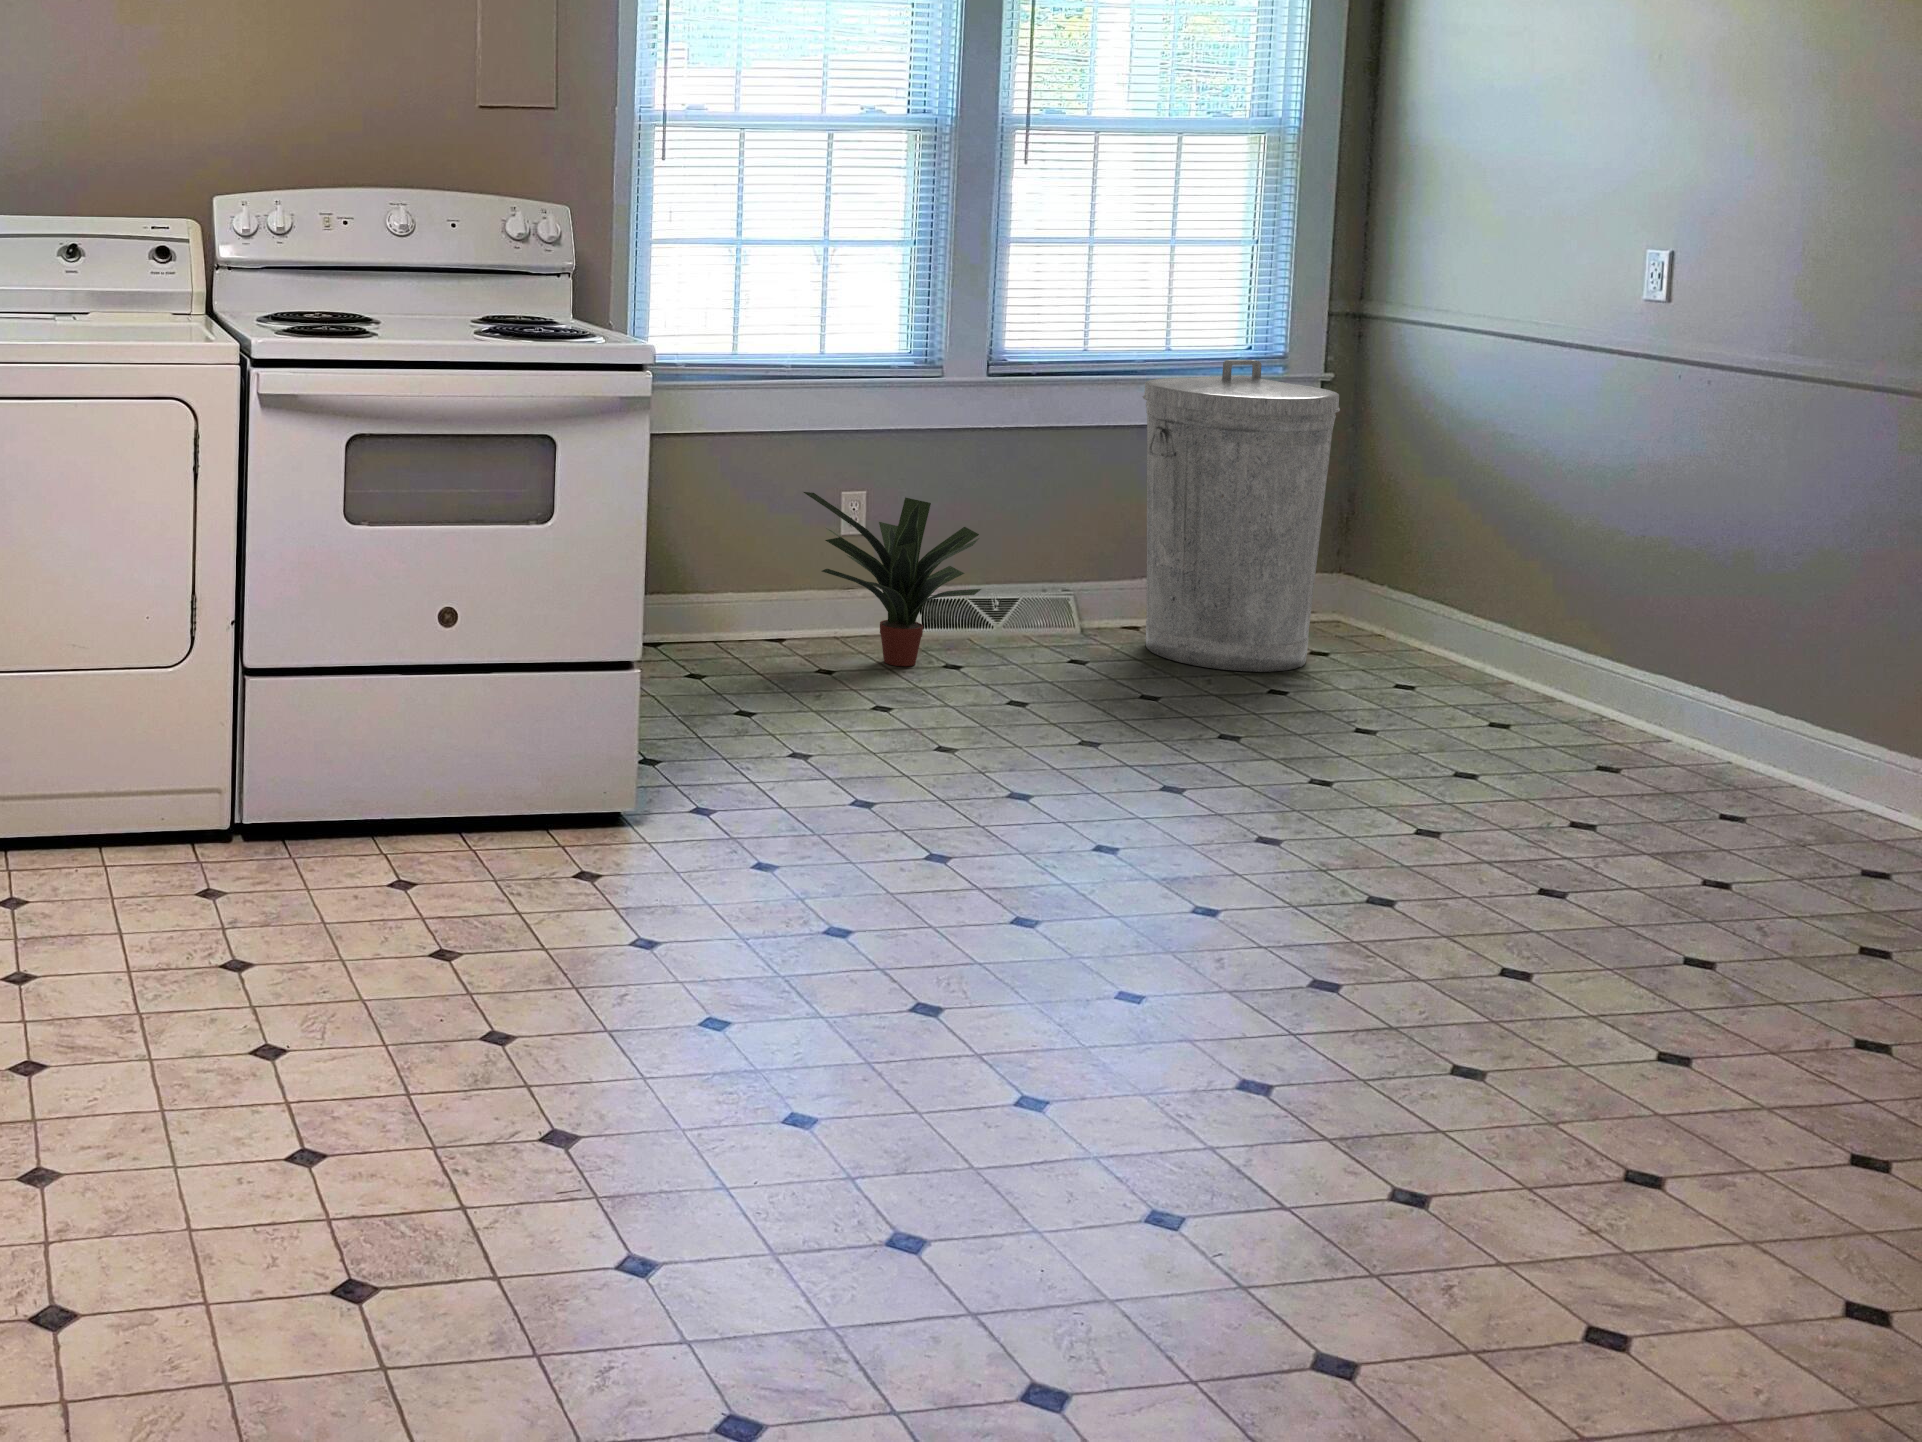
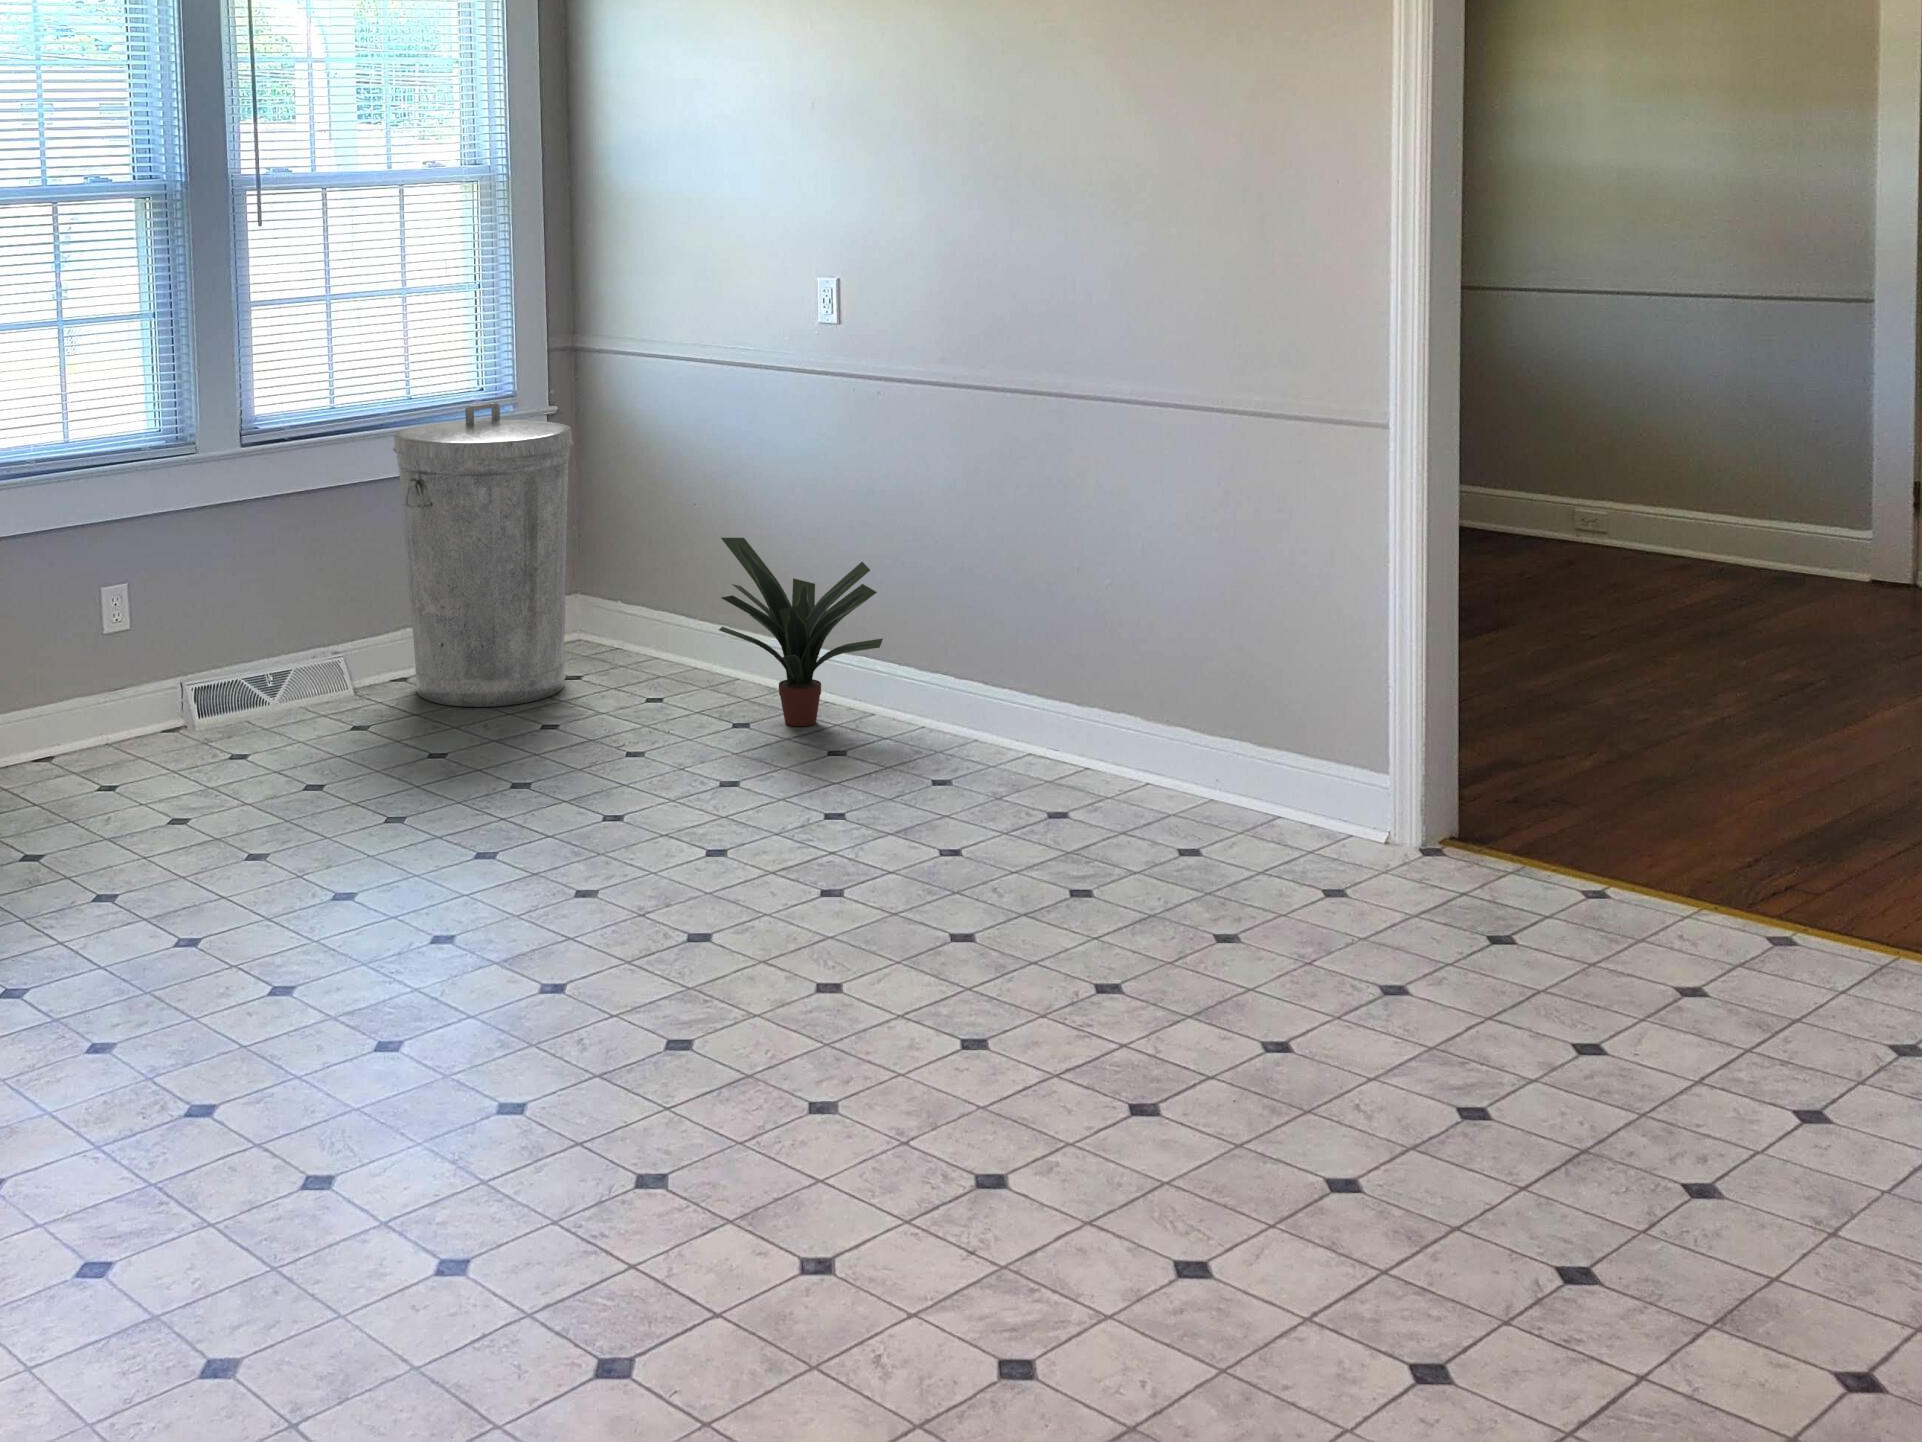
potted plant: present [804,492,981,666] -> present [719,538,883,726]

